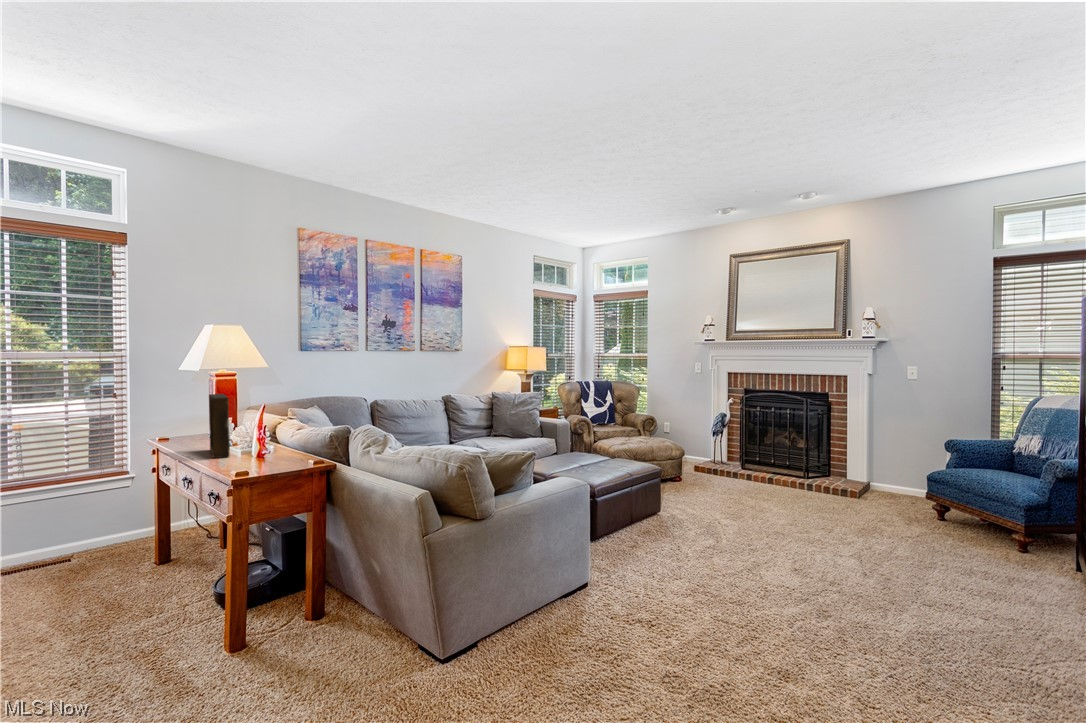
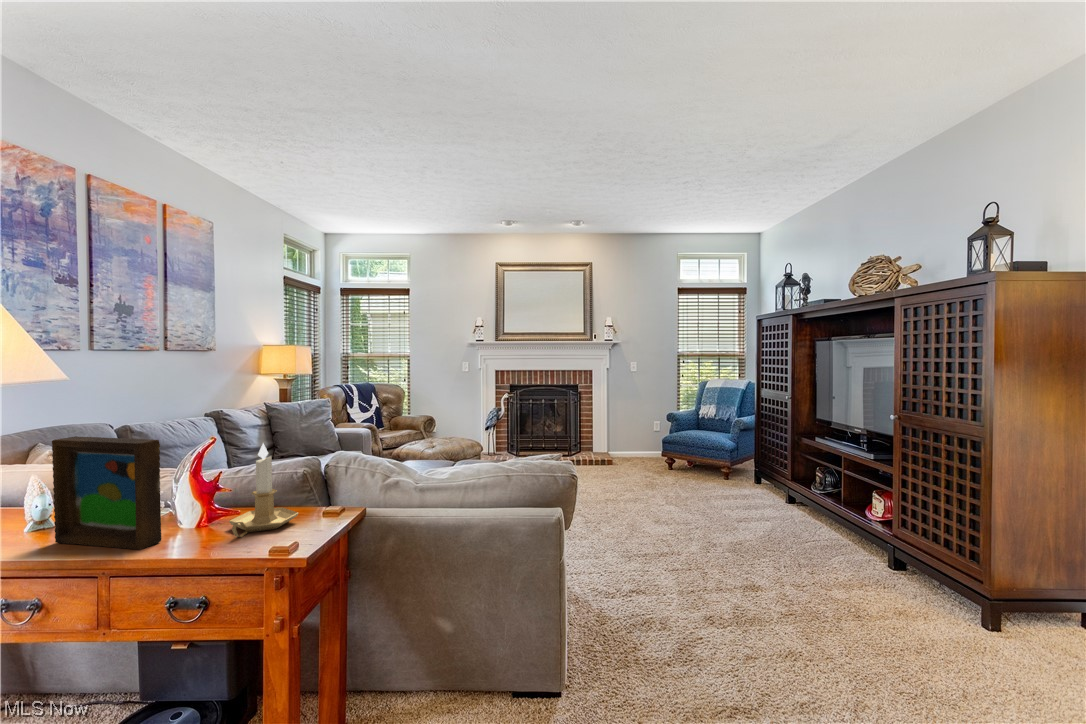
candlestick: none [247,406,302,463] -> present [229,443,299,537]

